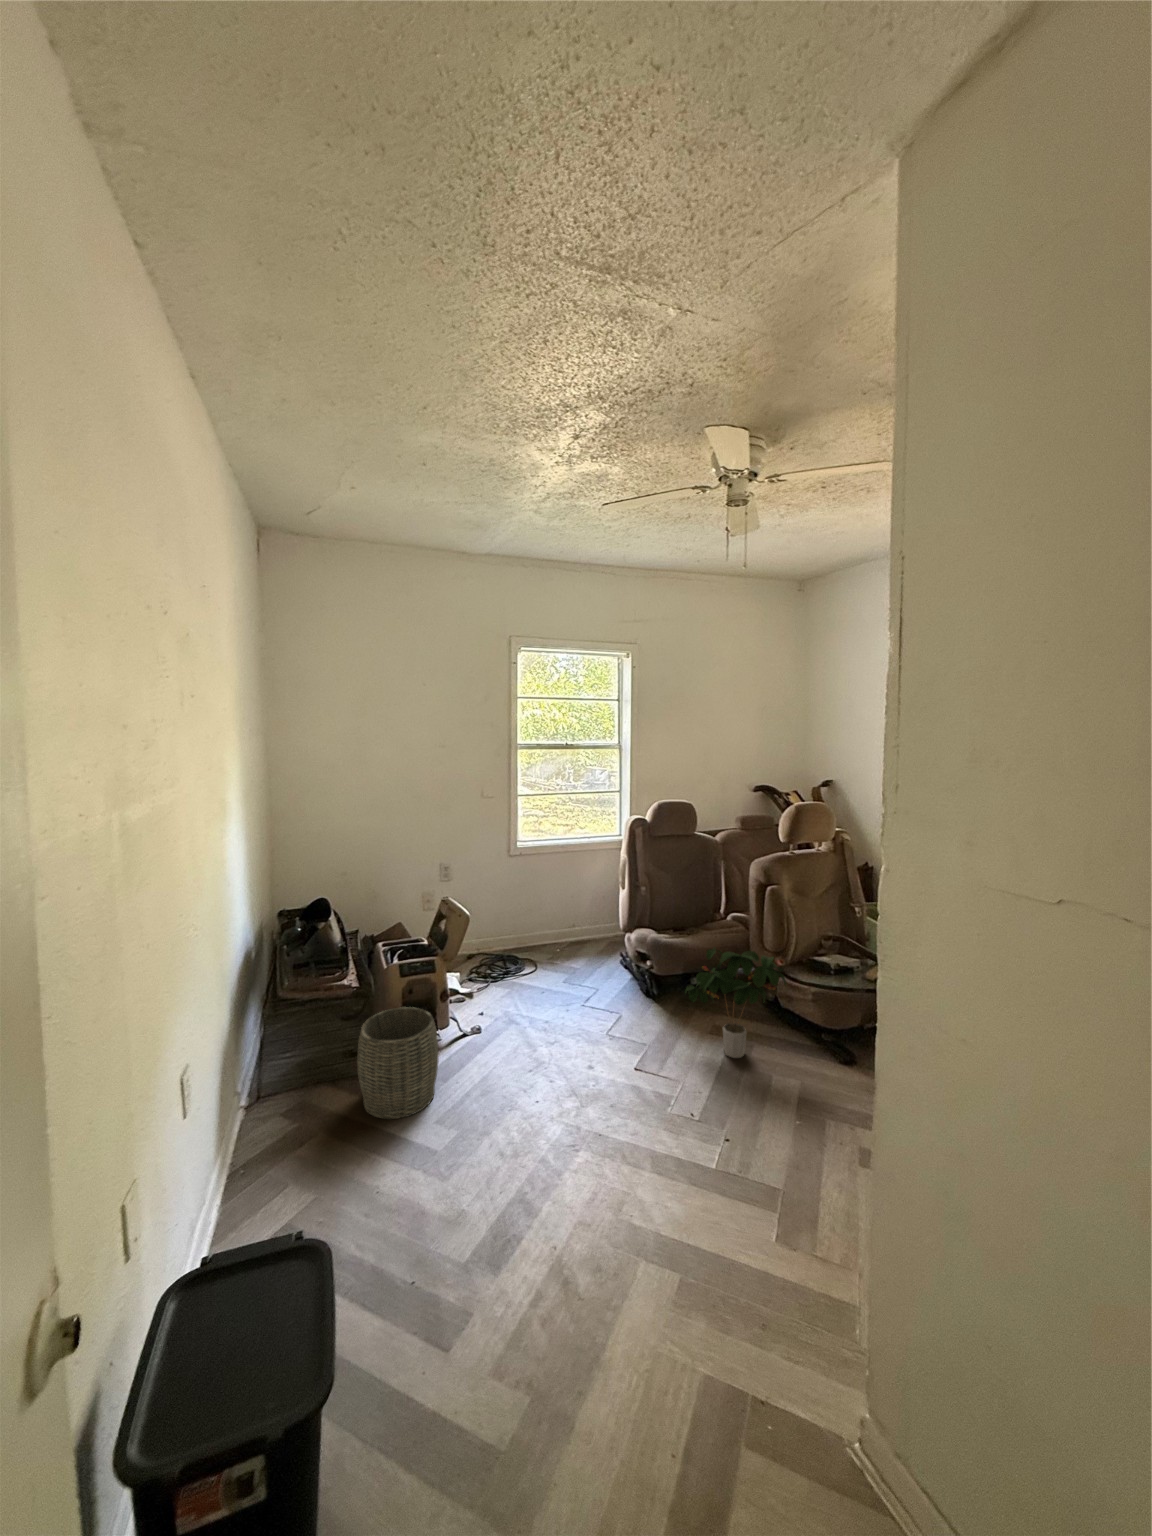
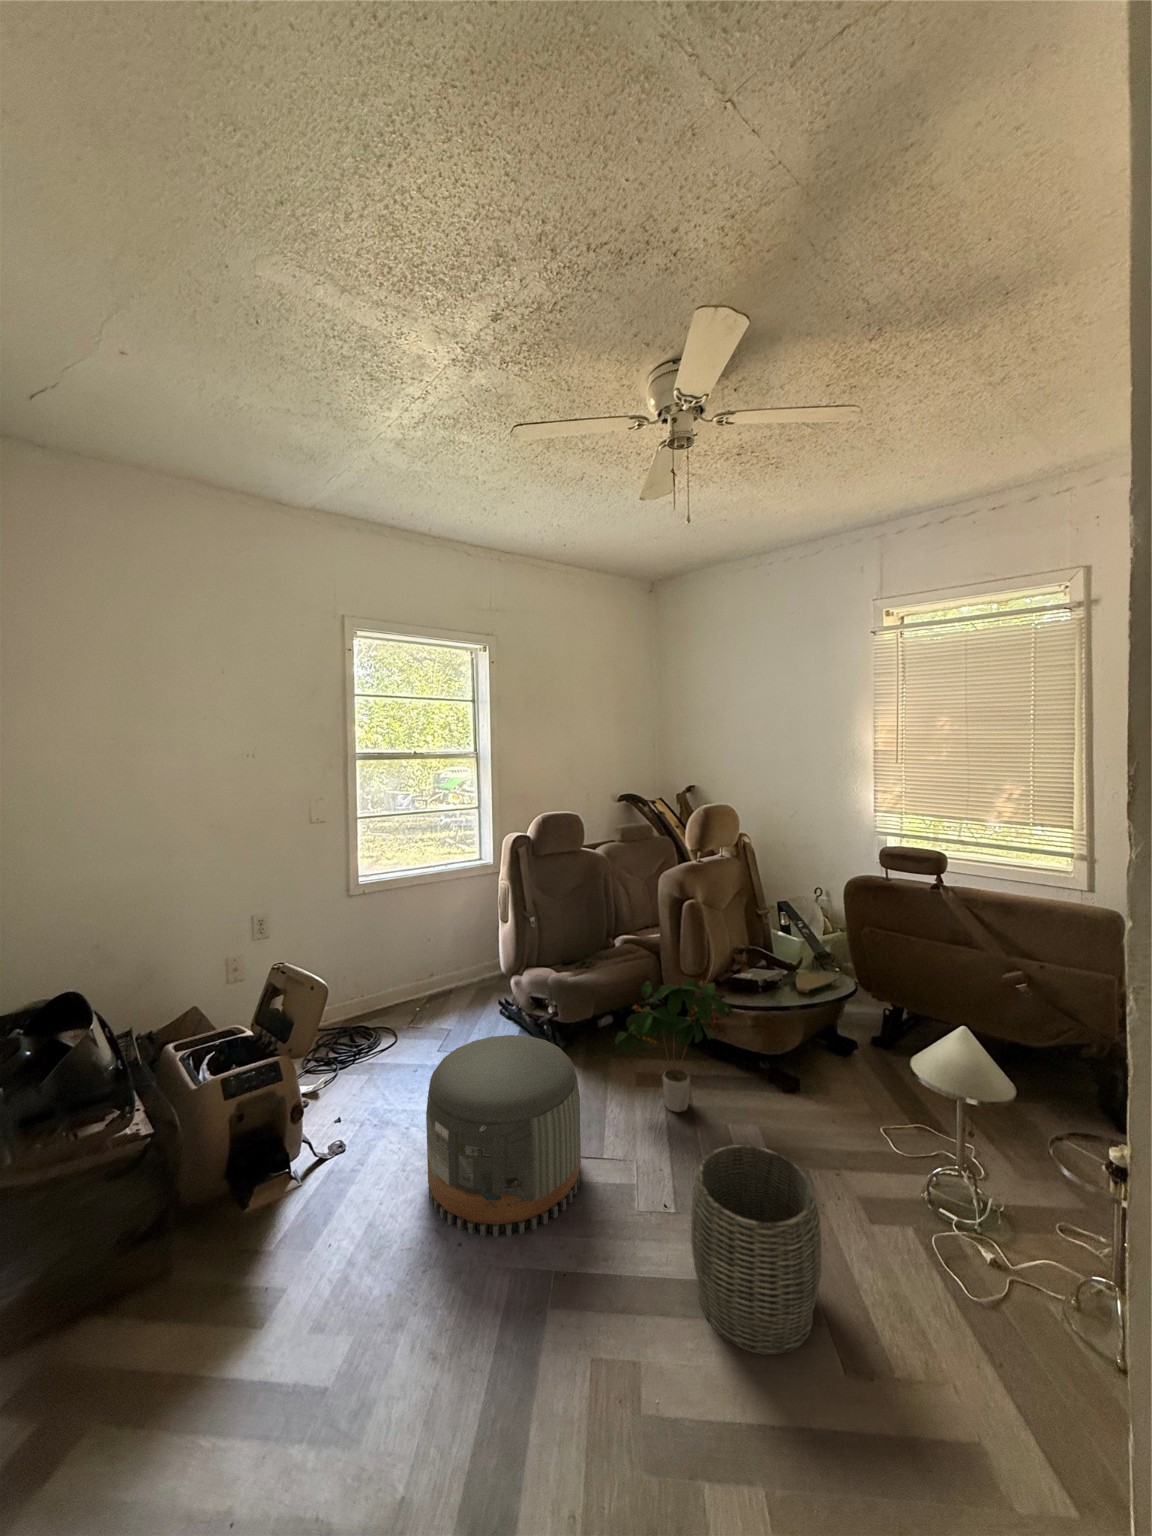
pouf: none [524,969,636,1105] -> present [426,1035,581,1236]
woven basket: present [357,1007,438,1119] -> present [691,1145,821,1355]

